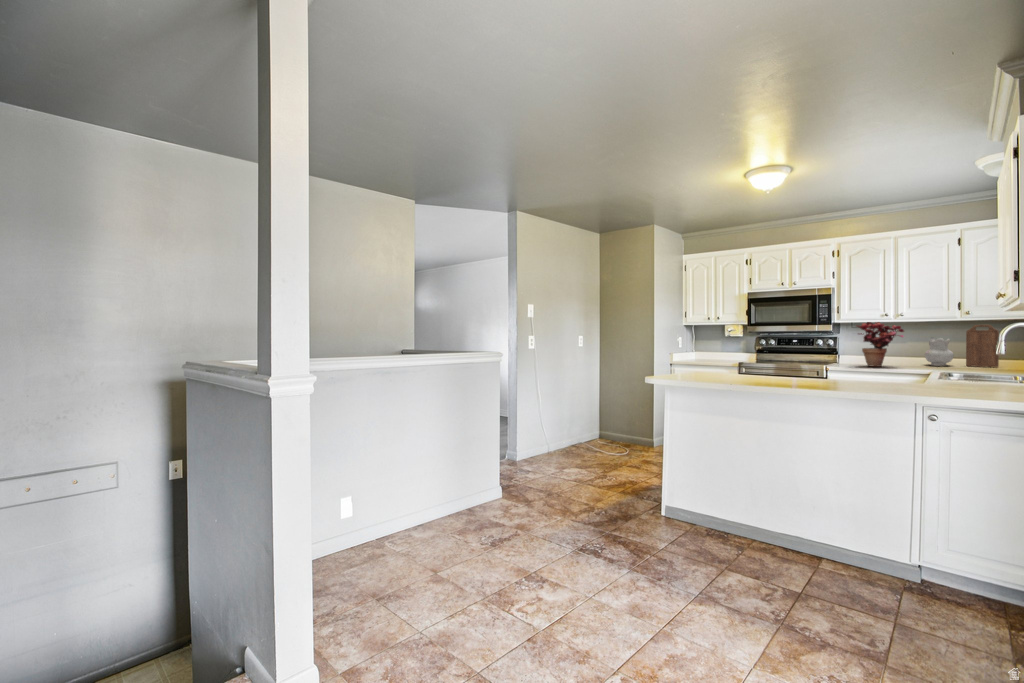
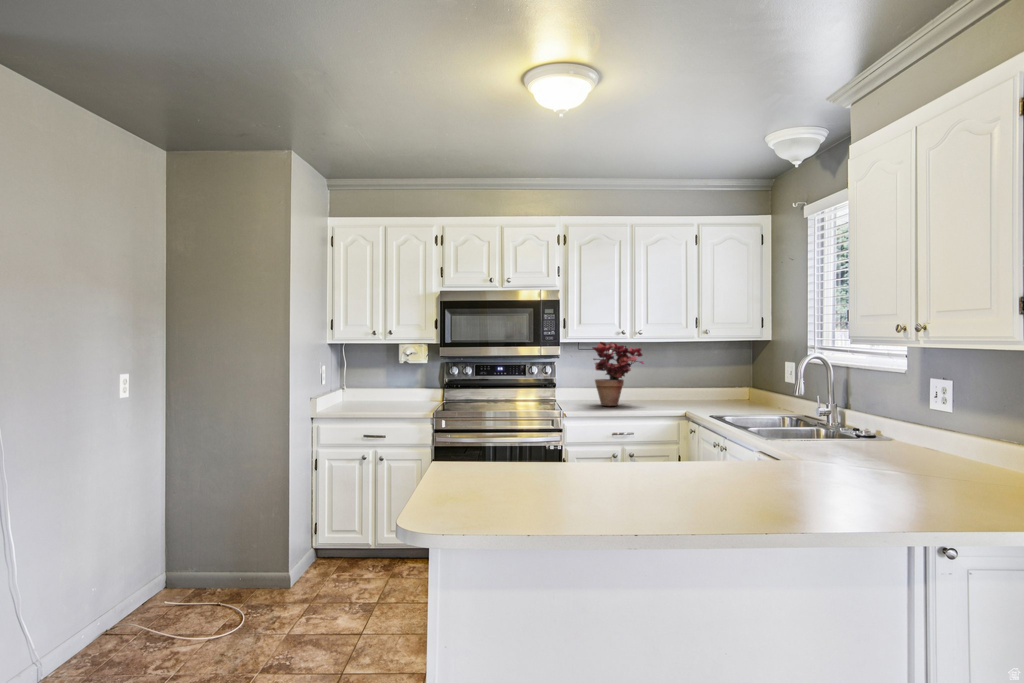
cutting board: present [966,325,999,367] -> none [693,347,726,400]
ceramic pitcher: present [925,337,954,366] -> none [653,362,683,401]

